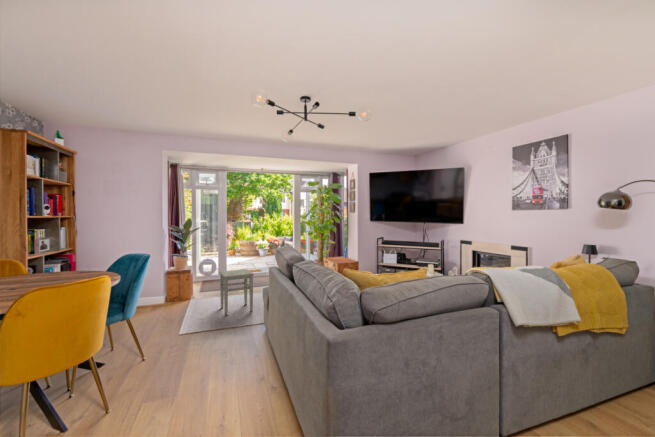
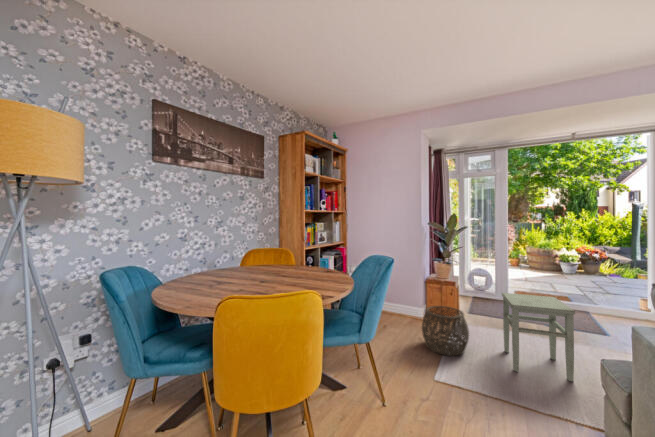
woven basket: none [164,288,200,322] -> present [422,306,469,356]

